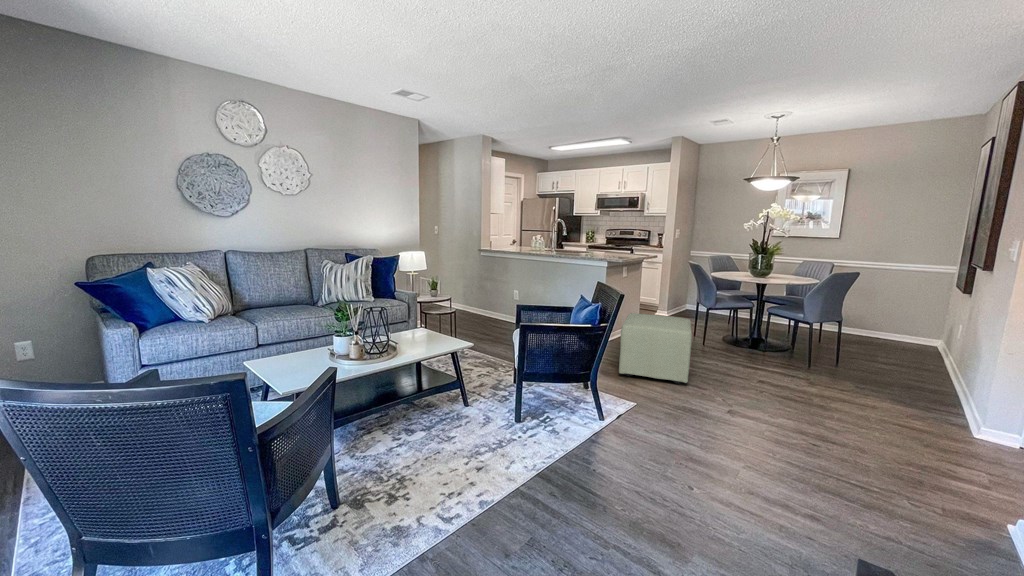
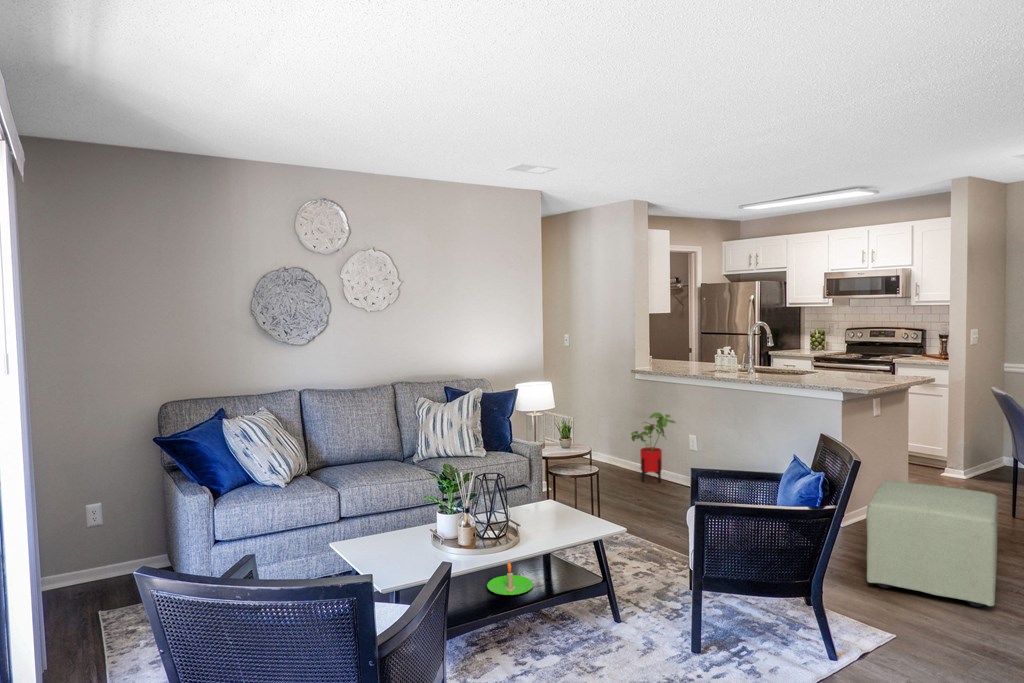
house plant: none [478,276,507,321] -> present [631,413,675,483]
candle: none [373,368,407,393] -> present [487,563,533,595]

